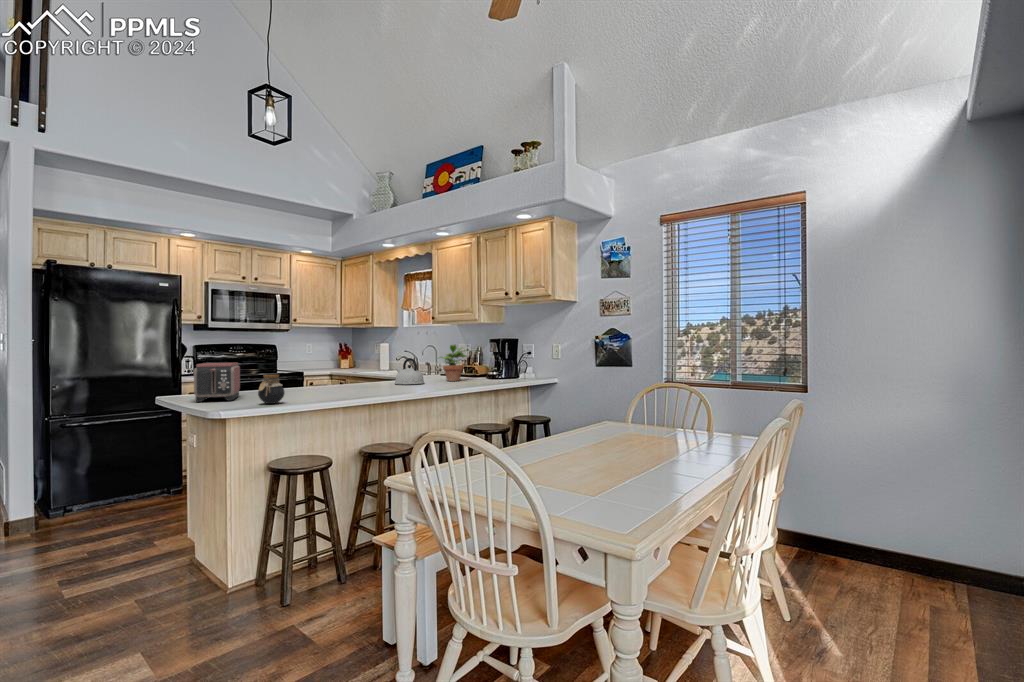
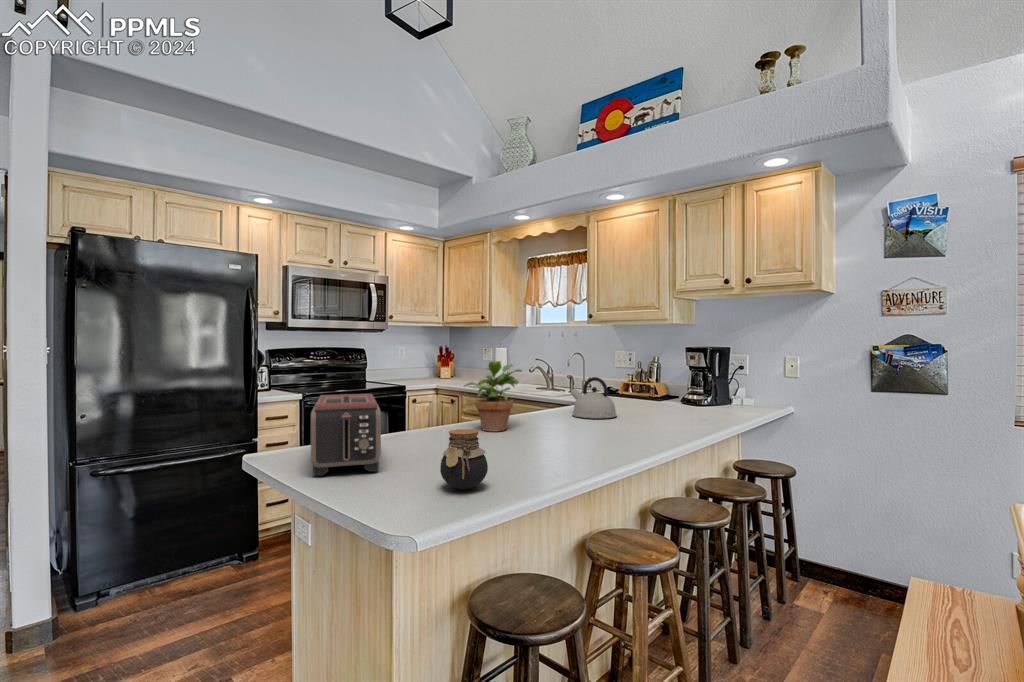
potted plant: present [439,345,466,381] -> present [464,361,522,431]

